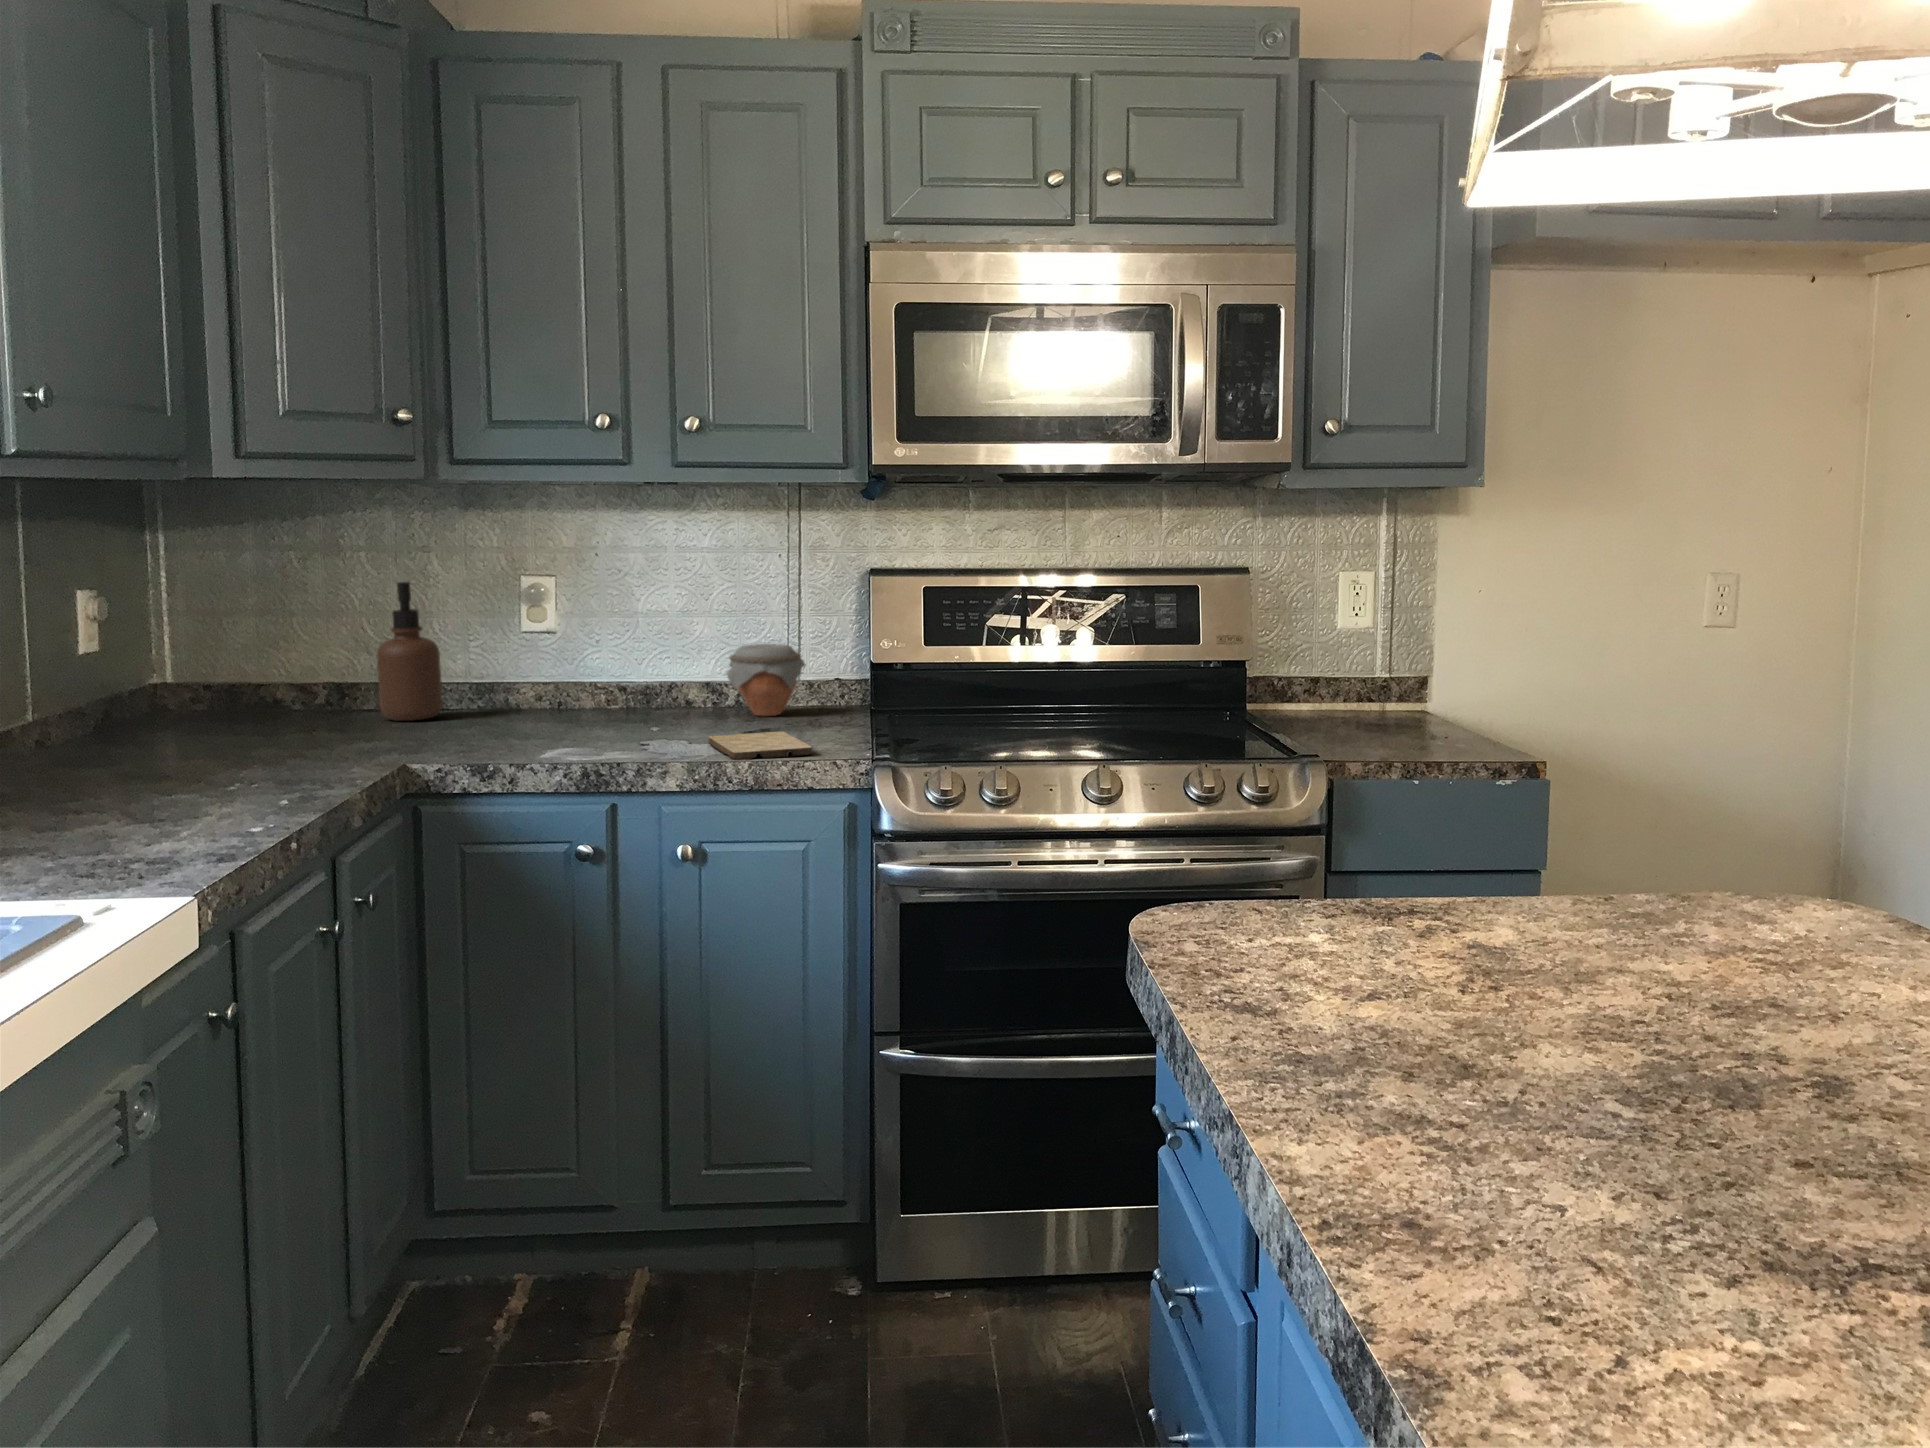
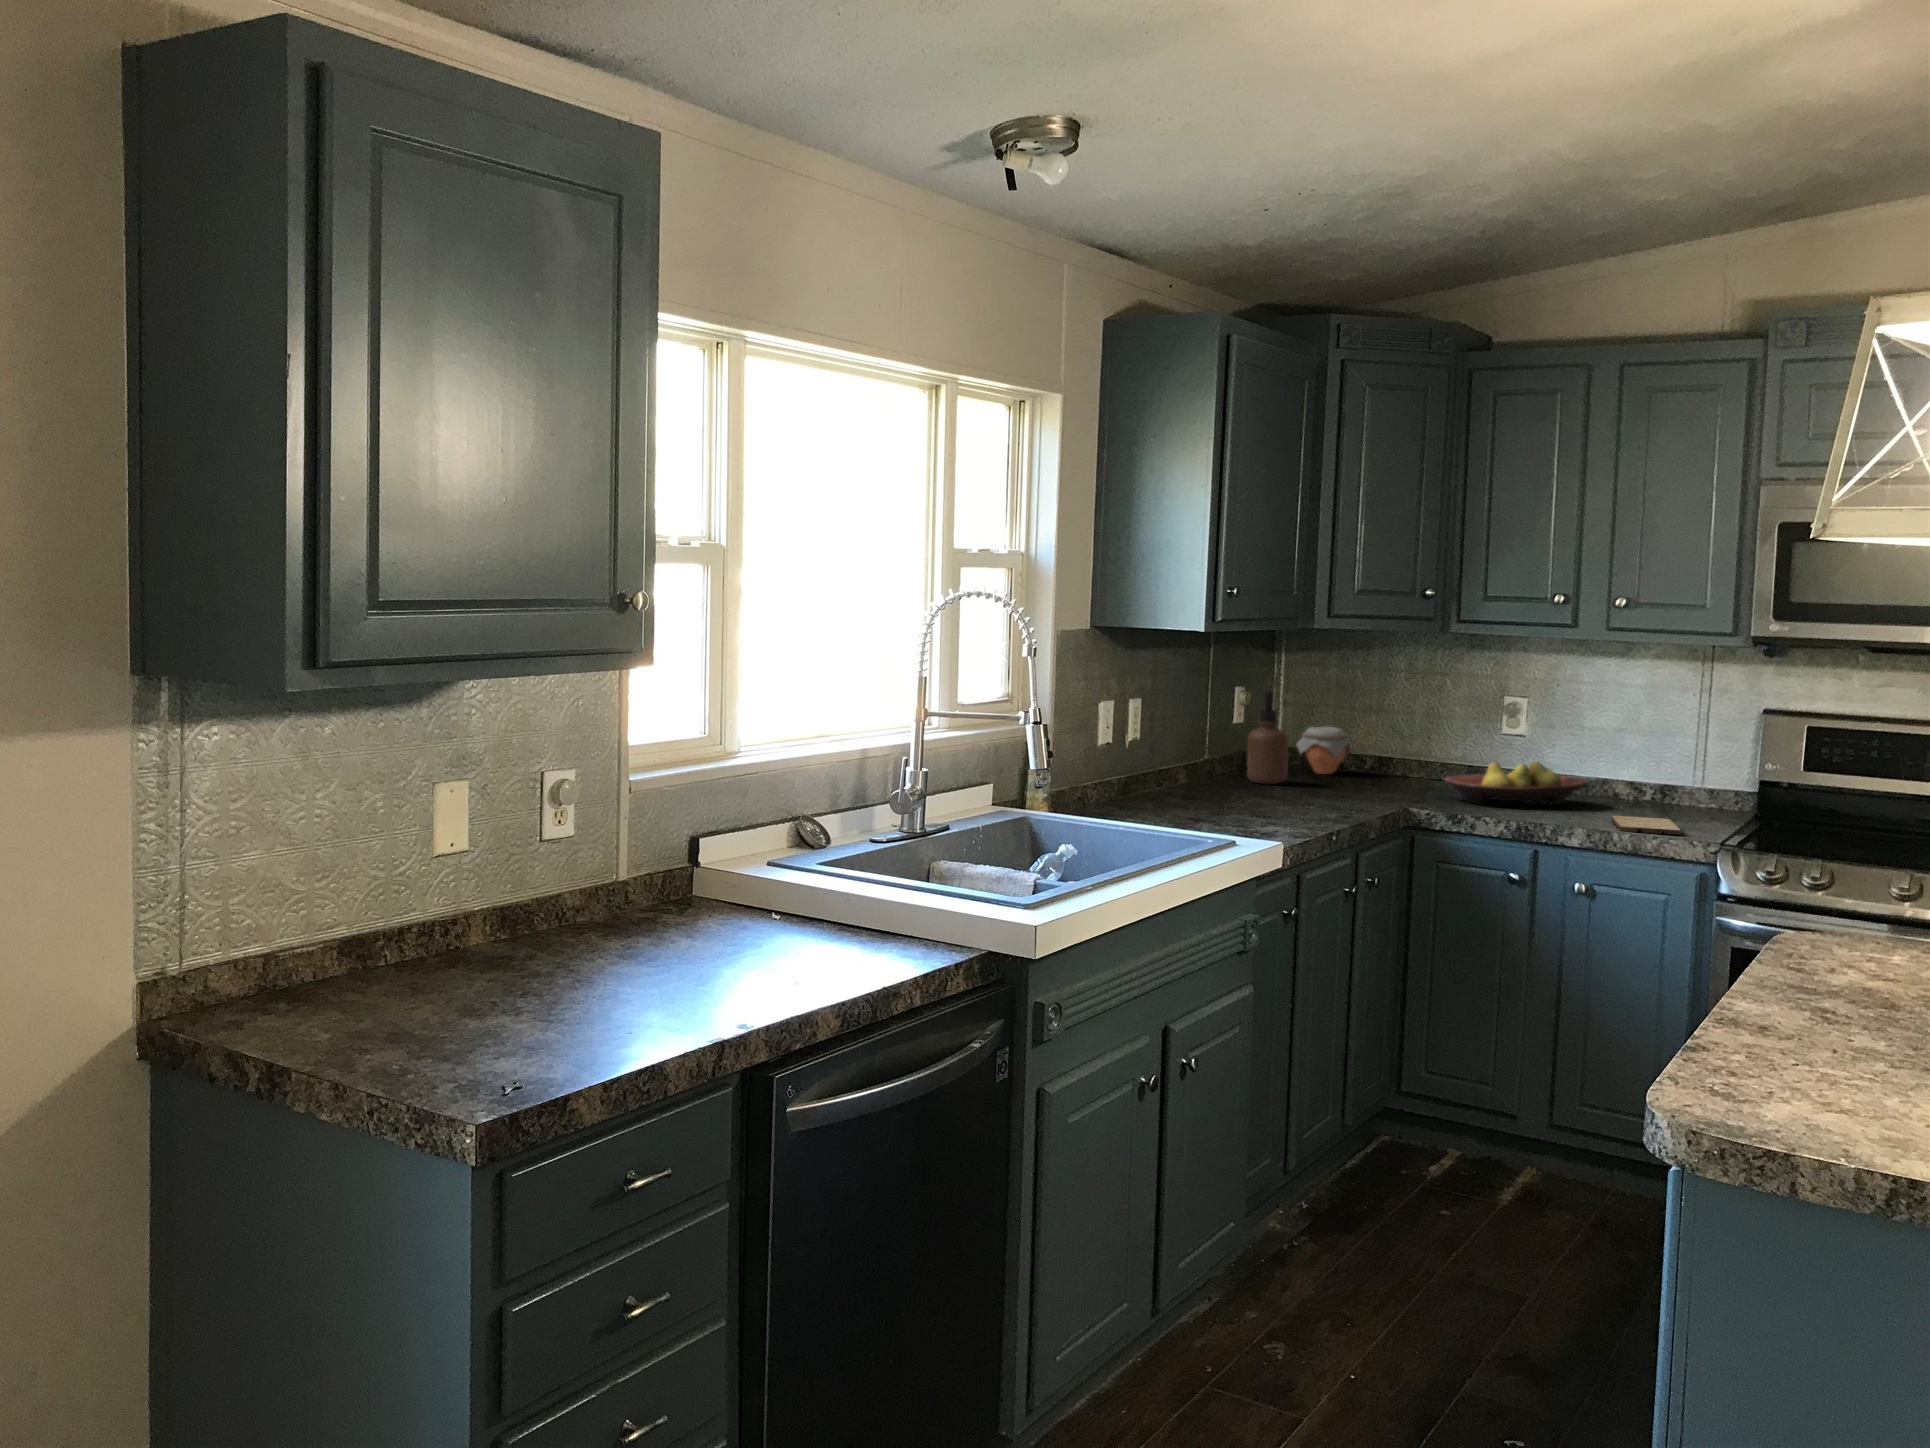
soap dispenser: present [377,582,443,721] -> present [1247,691,1288,784]
jar: present [727,644,806,716] -> present [1297,727,1351,774]
fruit bowl: none [452,667,662,743] -> present [1444,761,1589,806]

